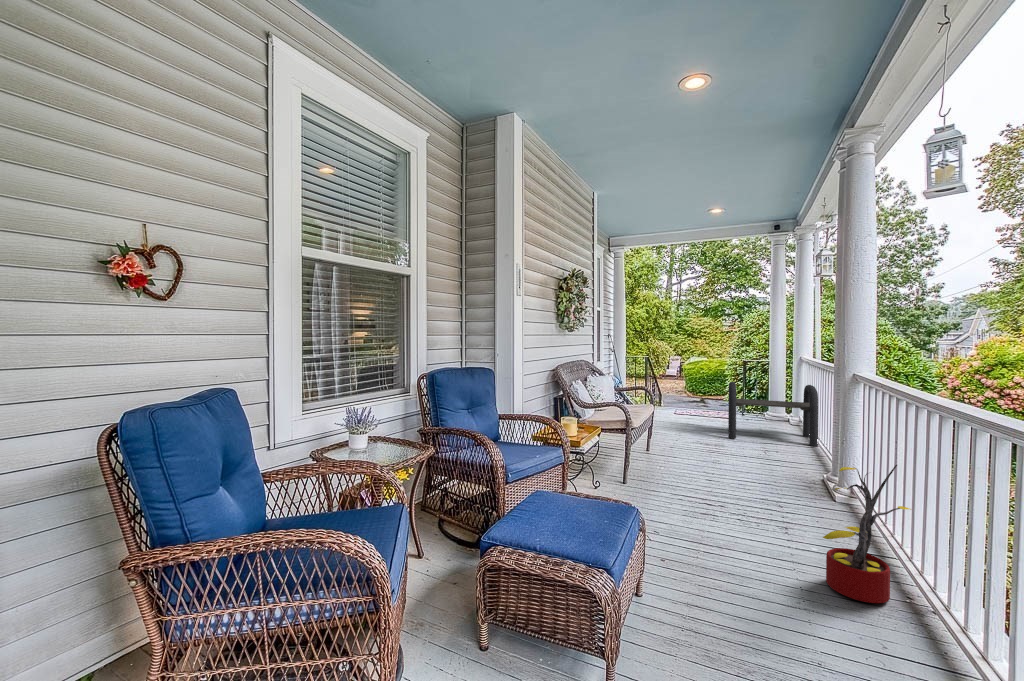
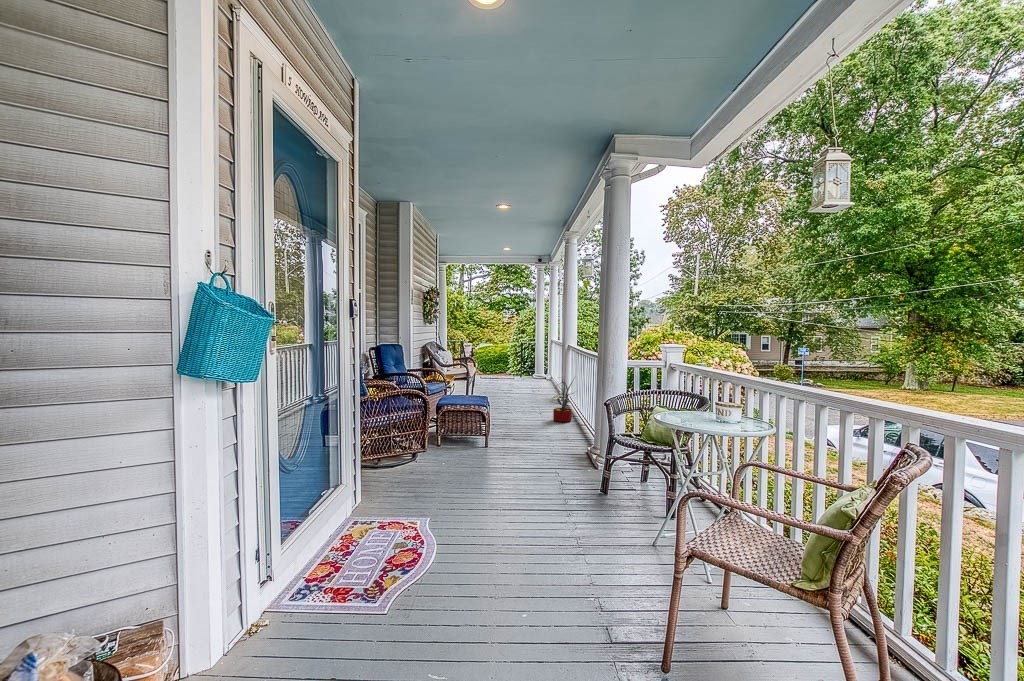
bench: present [728,382,818,446] -> none [514,355,559,388]

